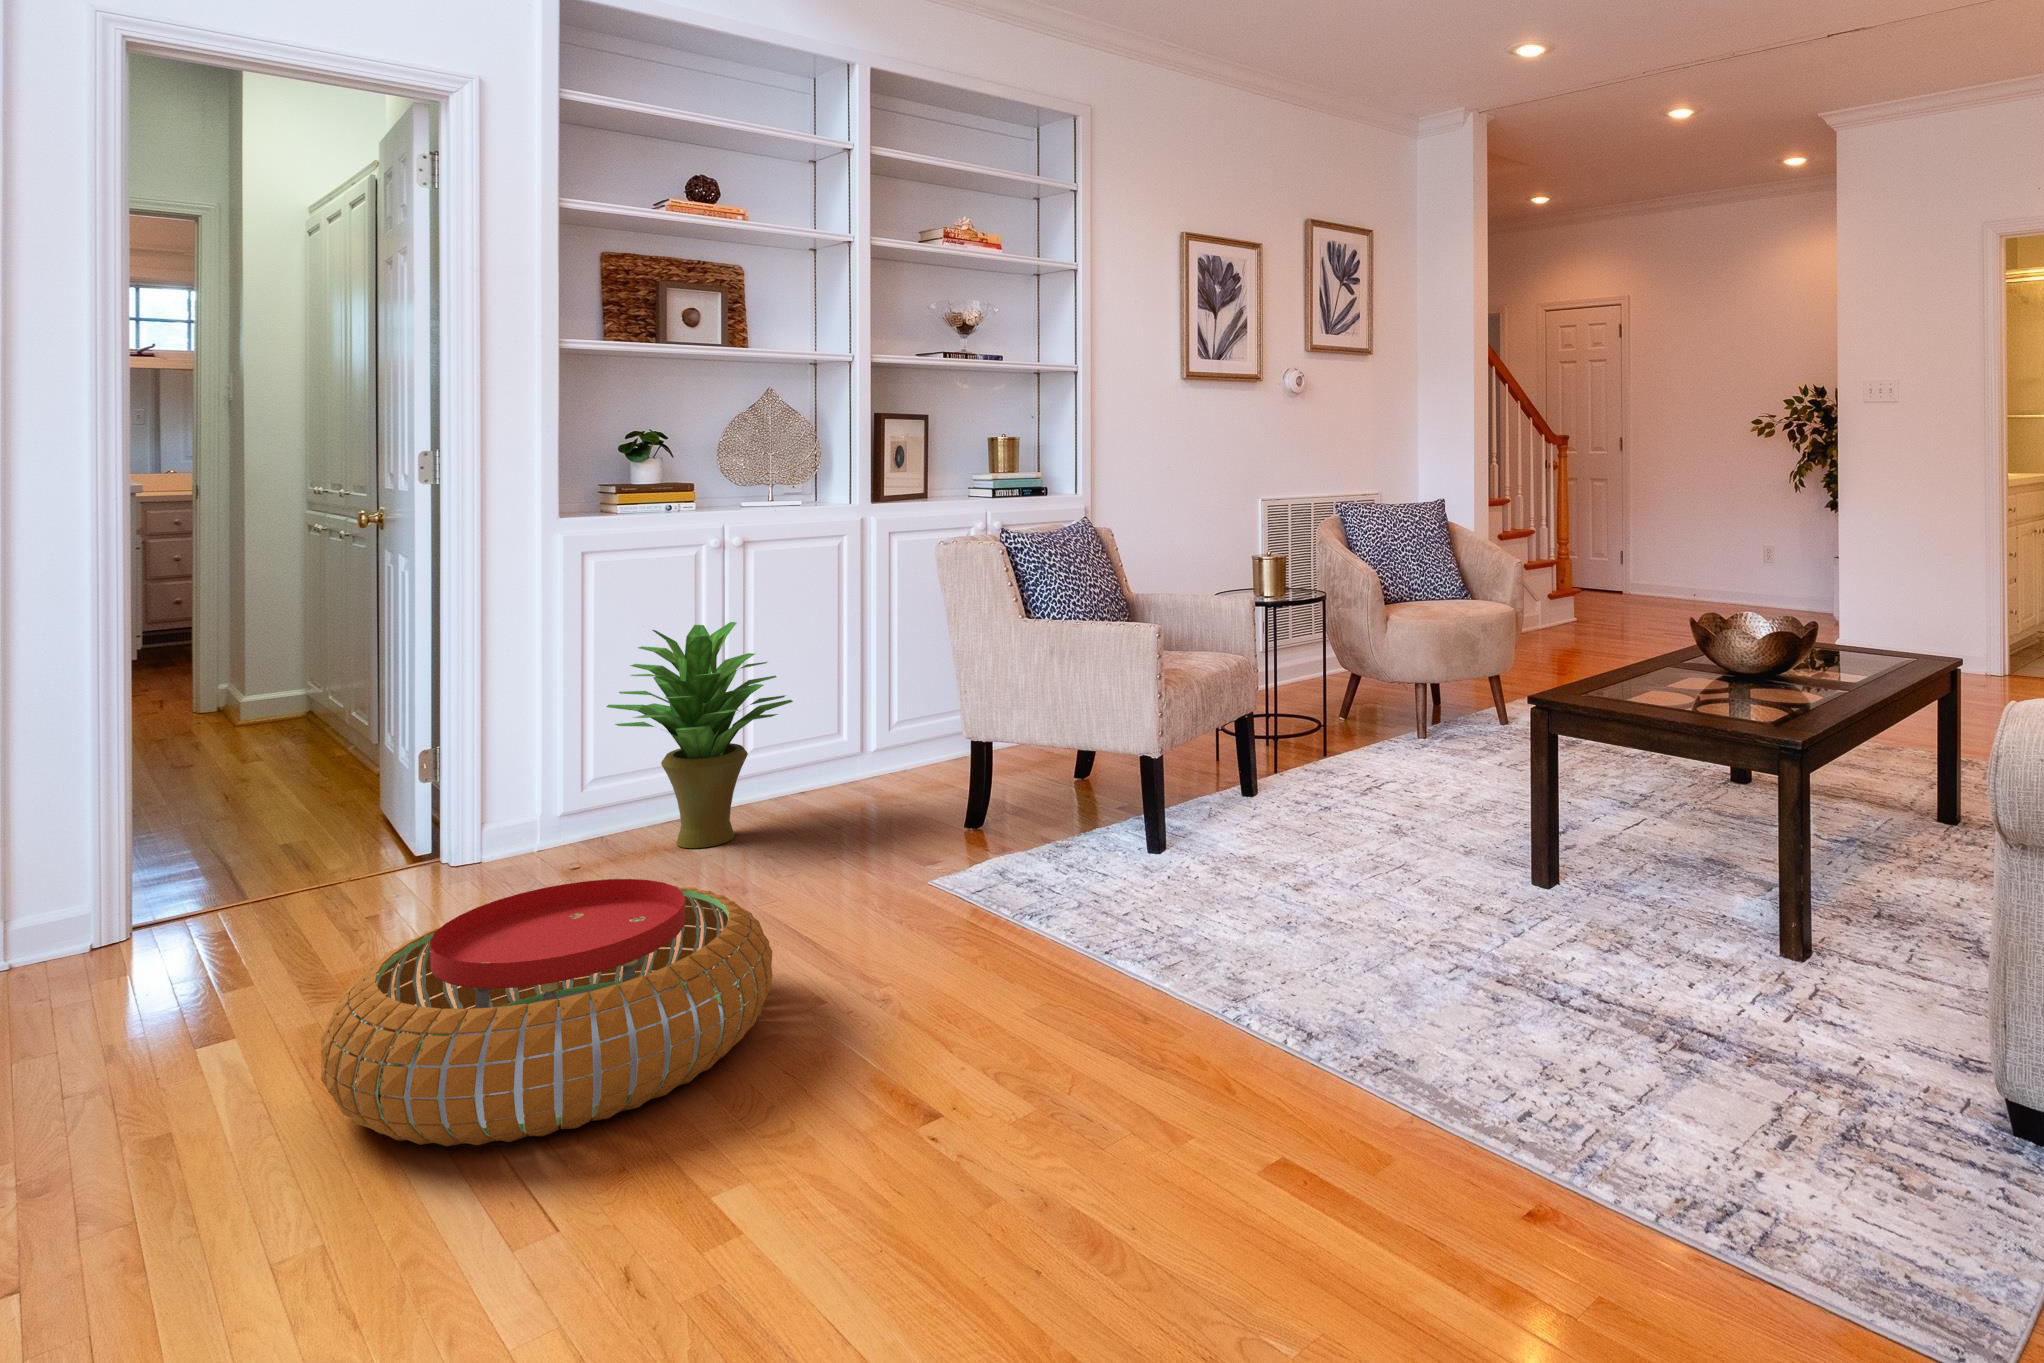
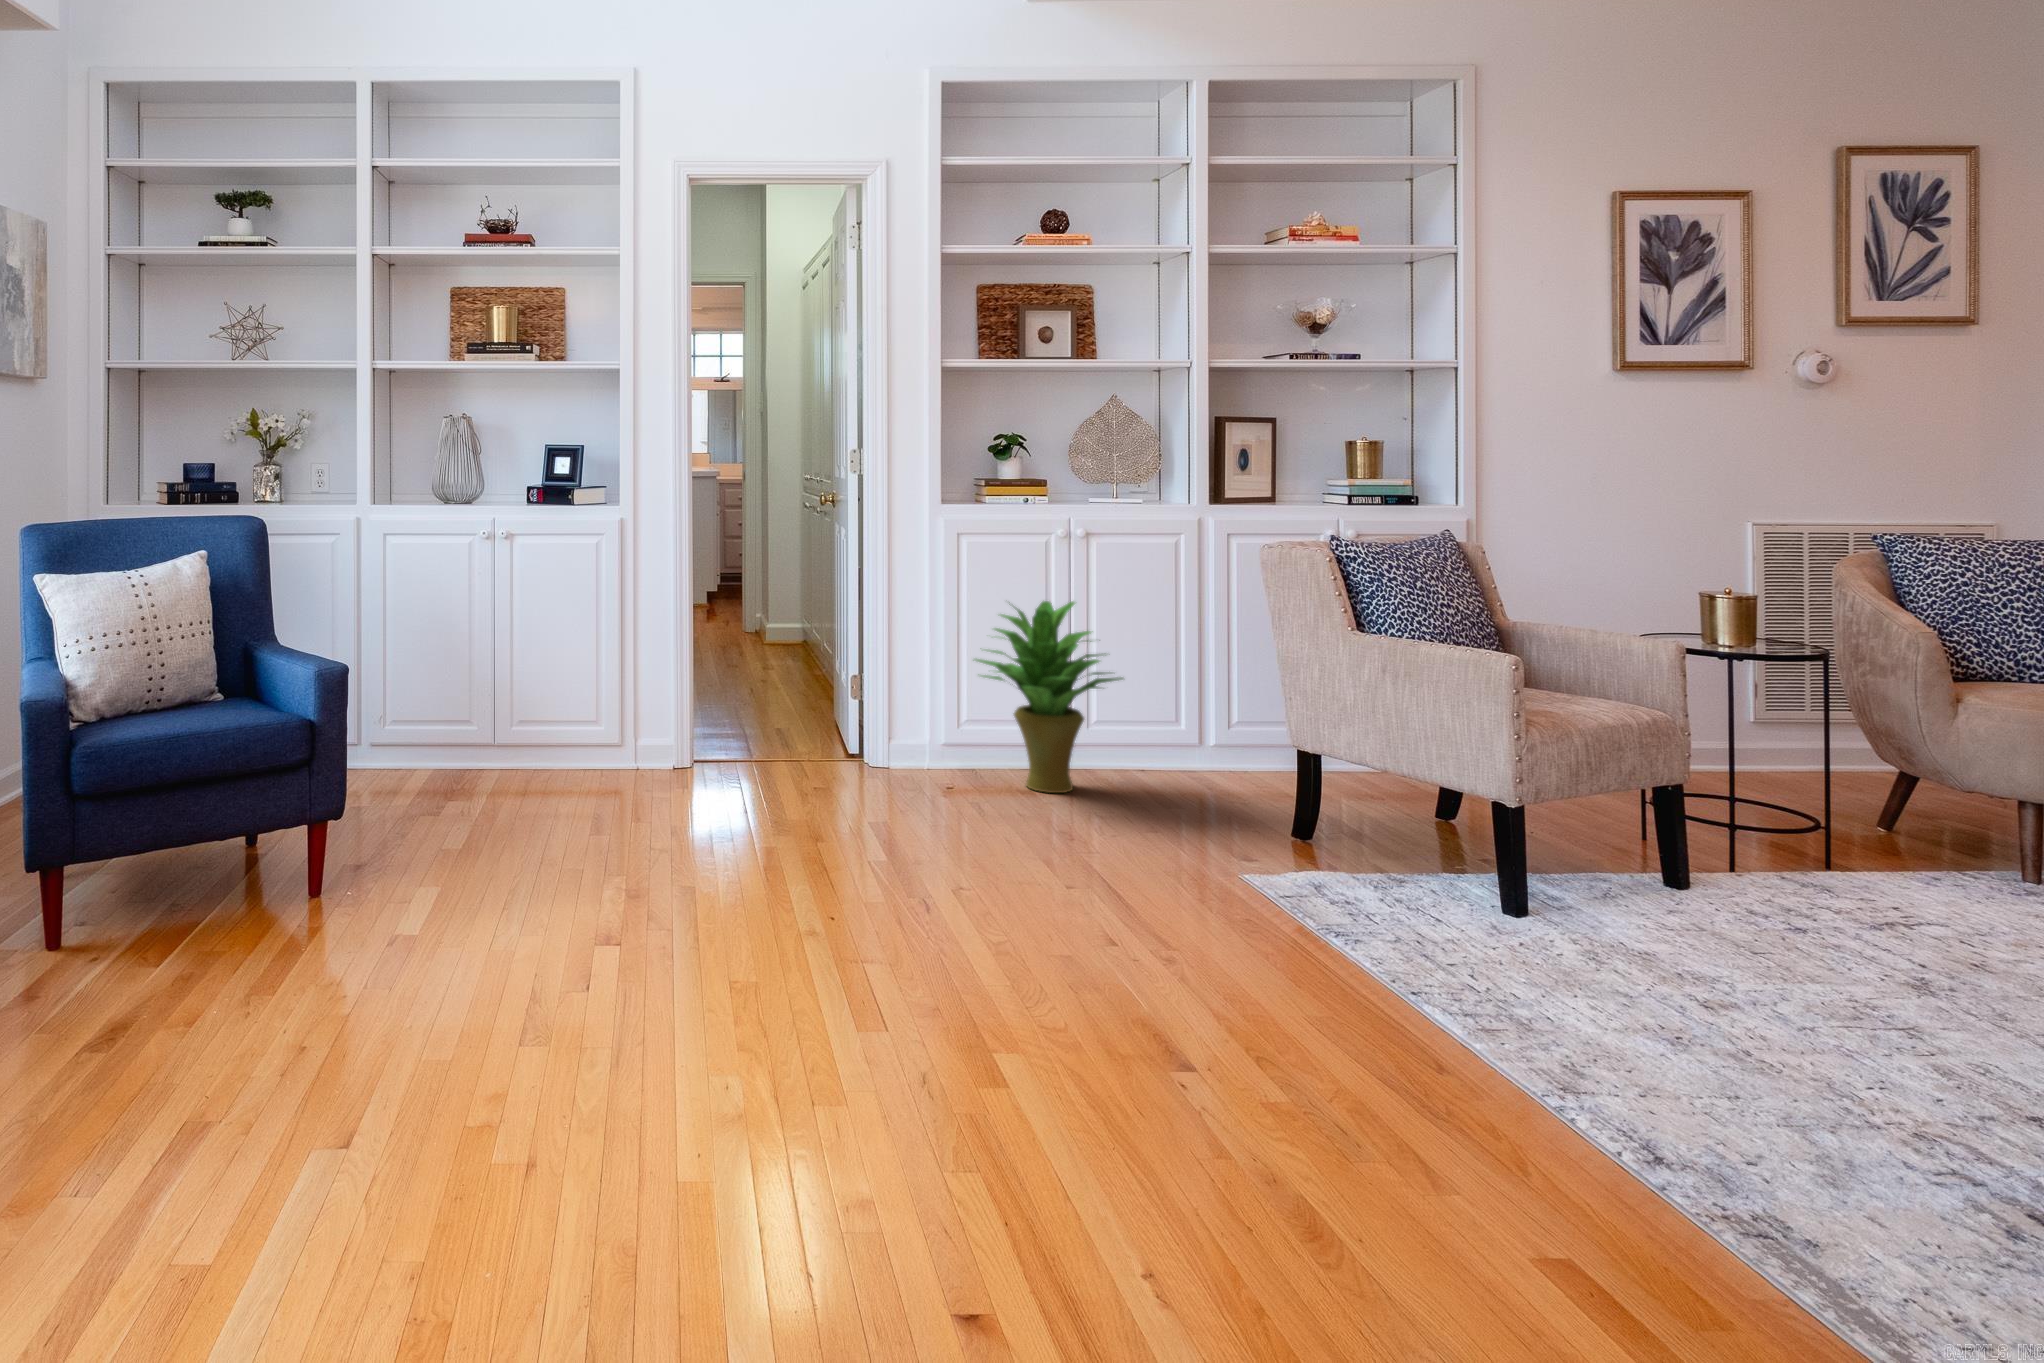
pouf: present [321,879,773,1146] -> none [755,787,1062,972]

